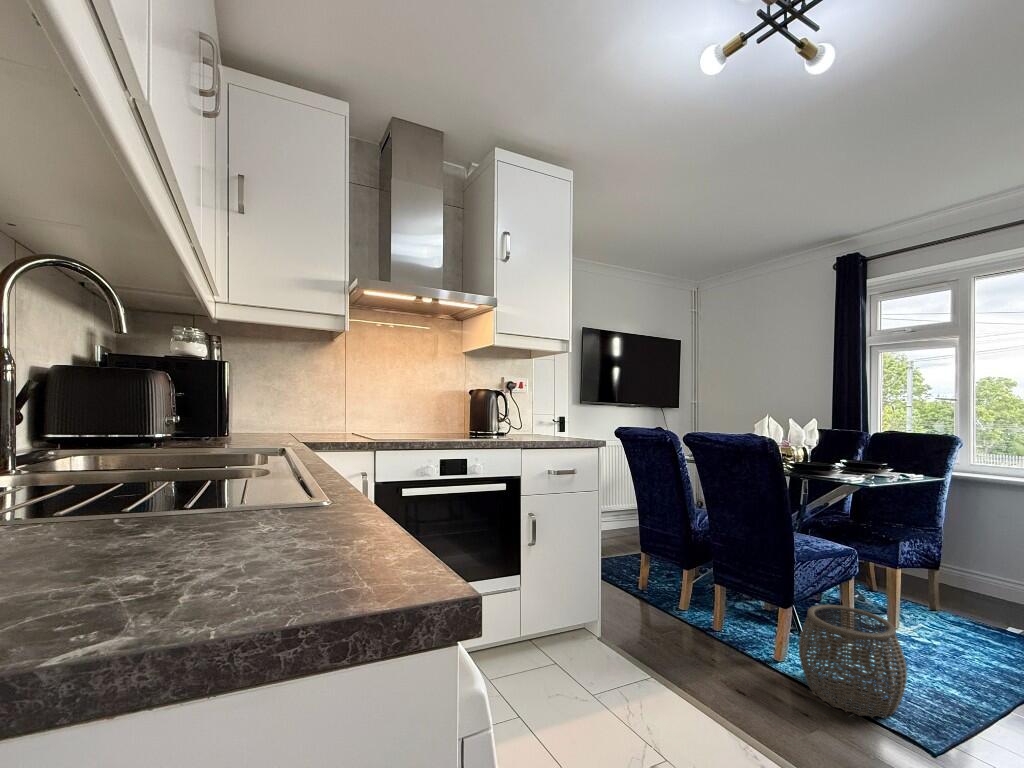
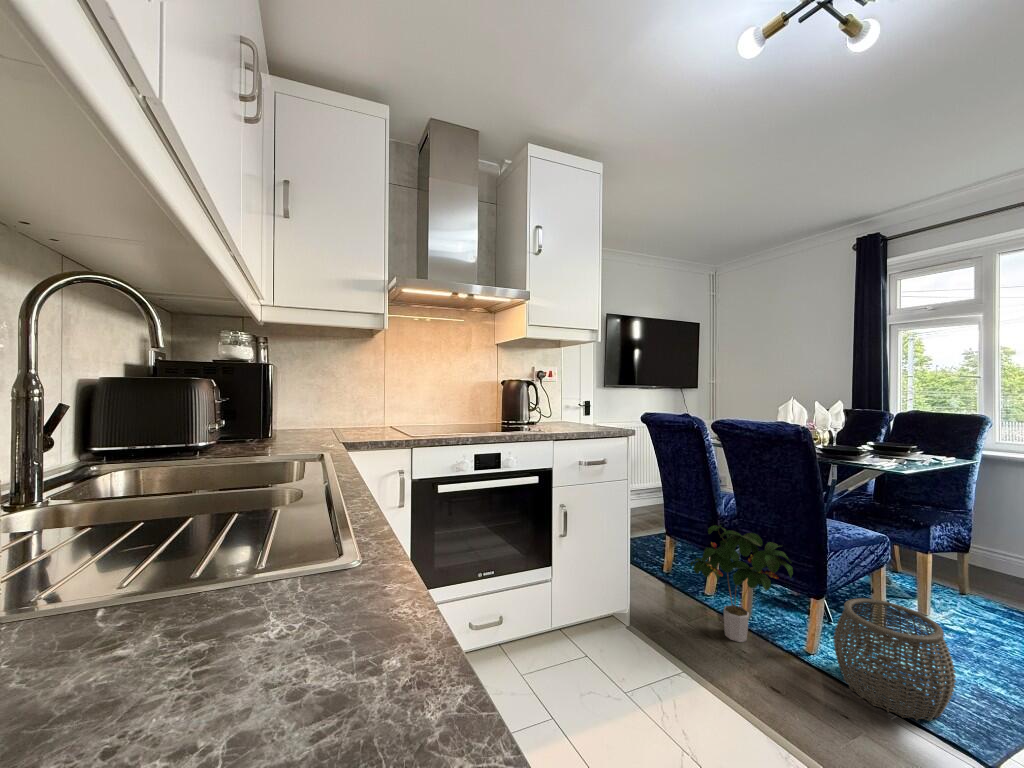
potted plant: none [663,537,761,657] -> present [690,525,793,642]

